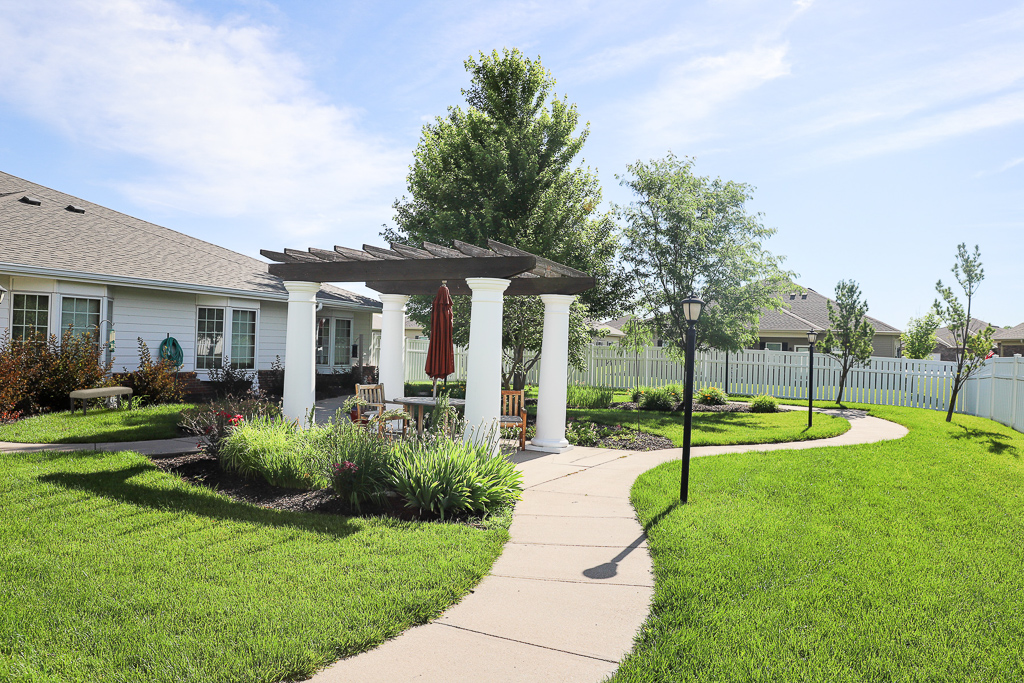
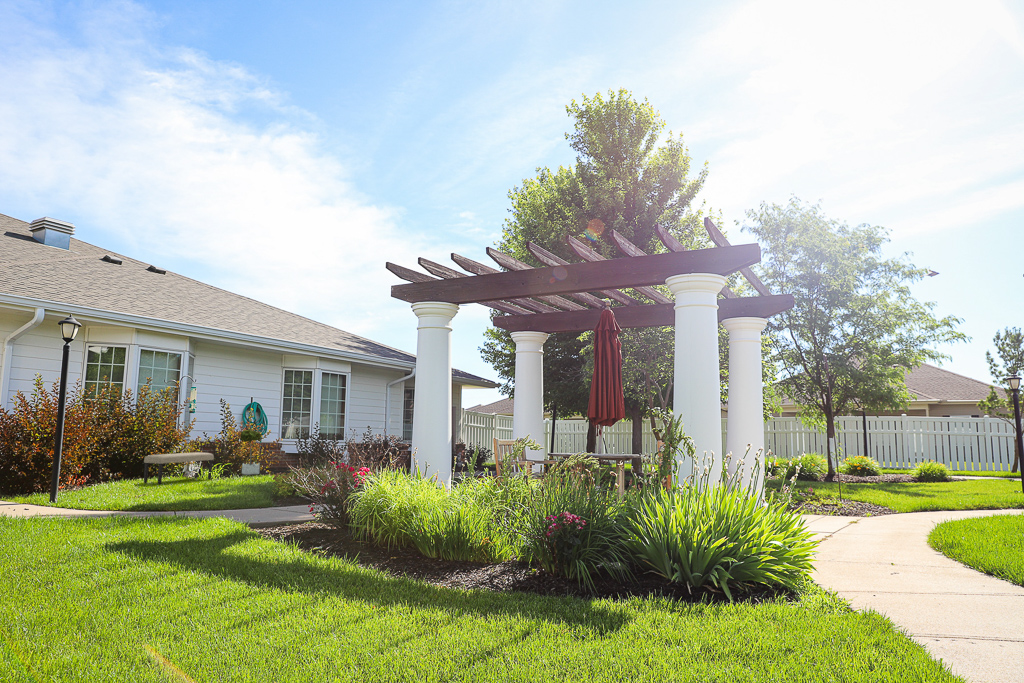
potted tree: none [157,365,176,403] -> present [240,429,261,475]

